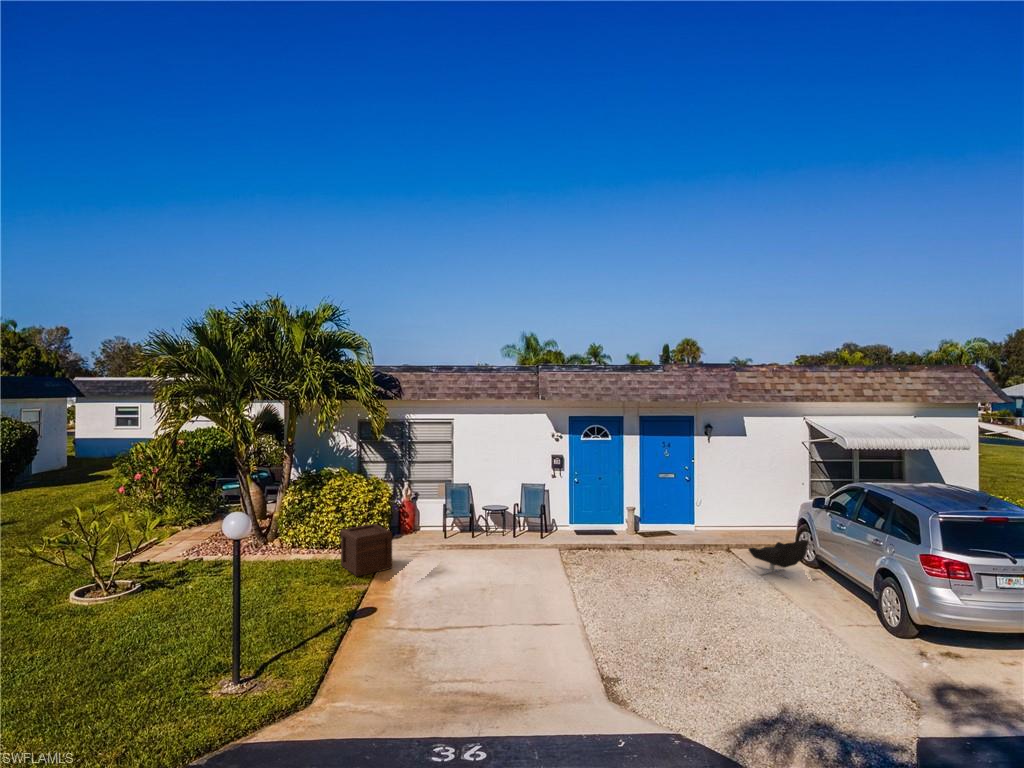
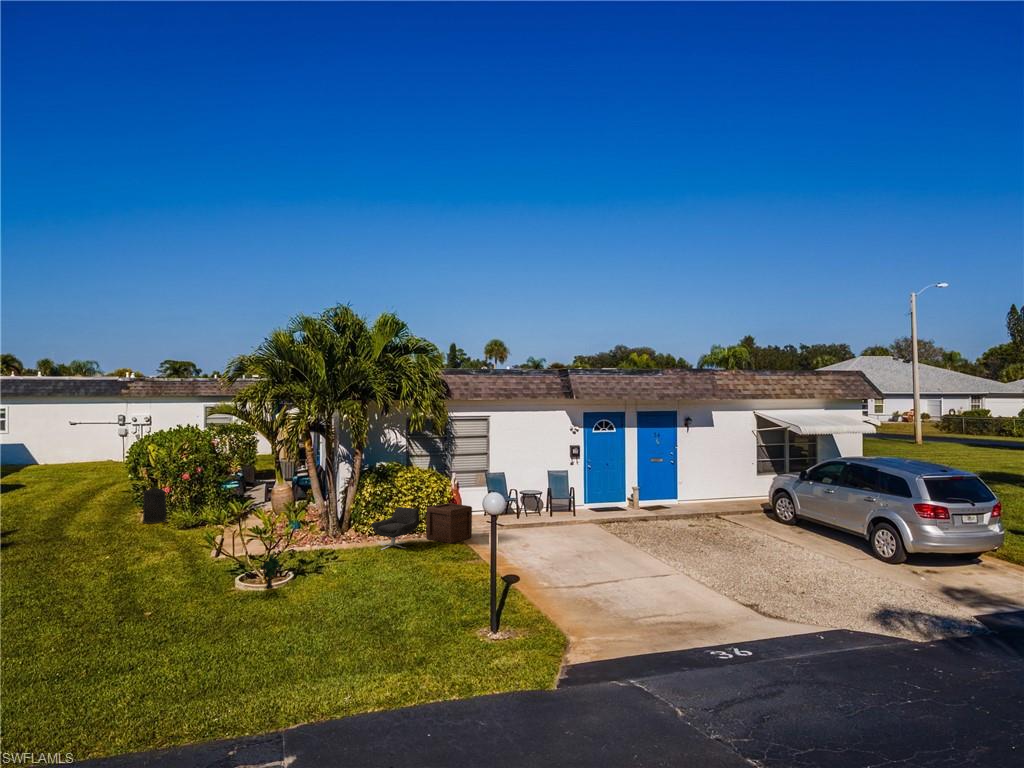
trash can: none [121,480,148,517] -> present [142,486,166,523]
lounge chair: present [749,540,808,579] -> present [371,507,420,550]
decorative plant: none [46,595,79,640] -> present [260,551,280,588]

